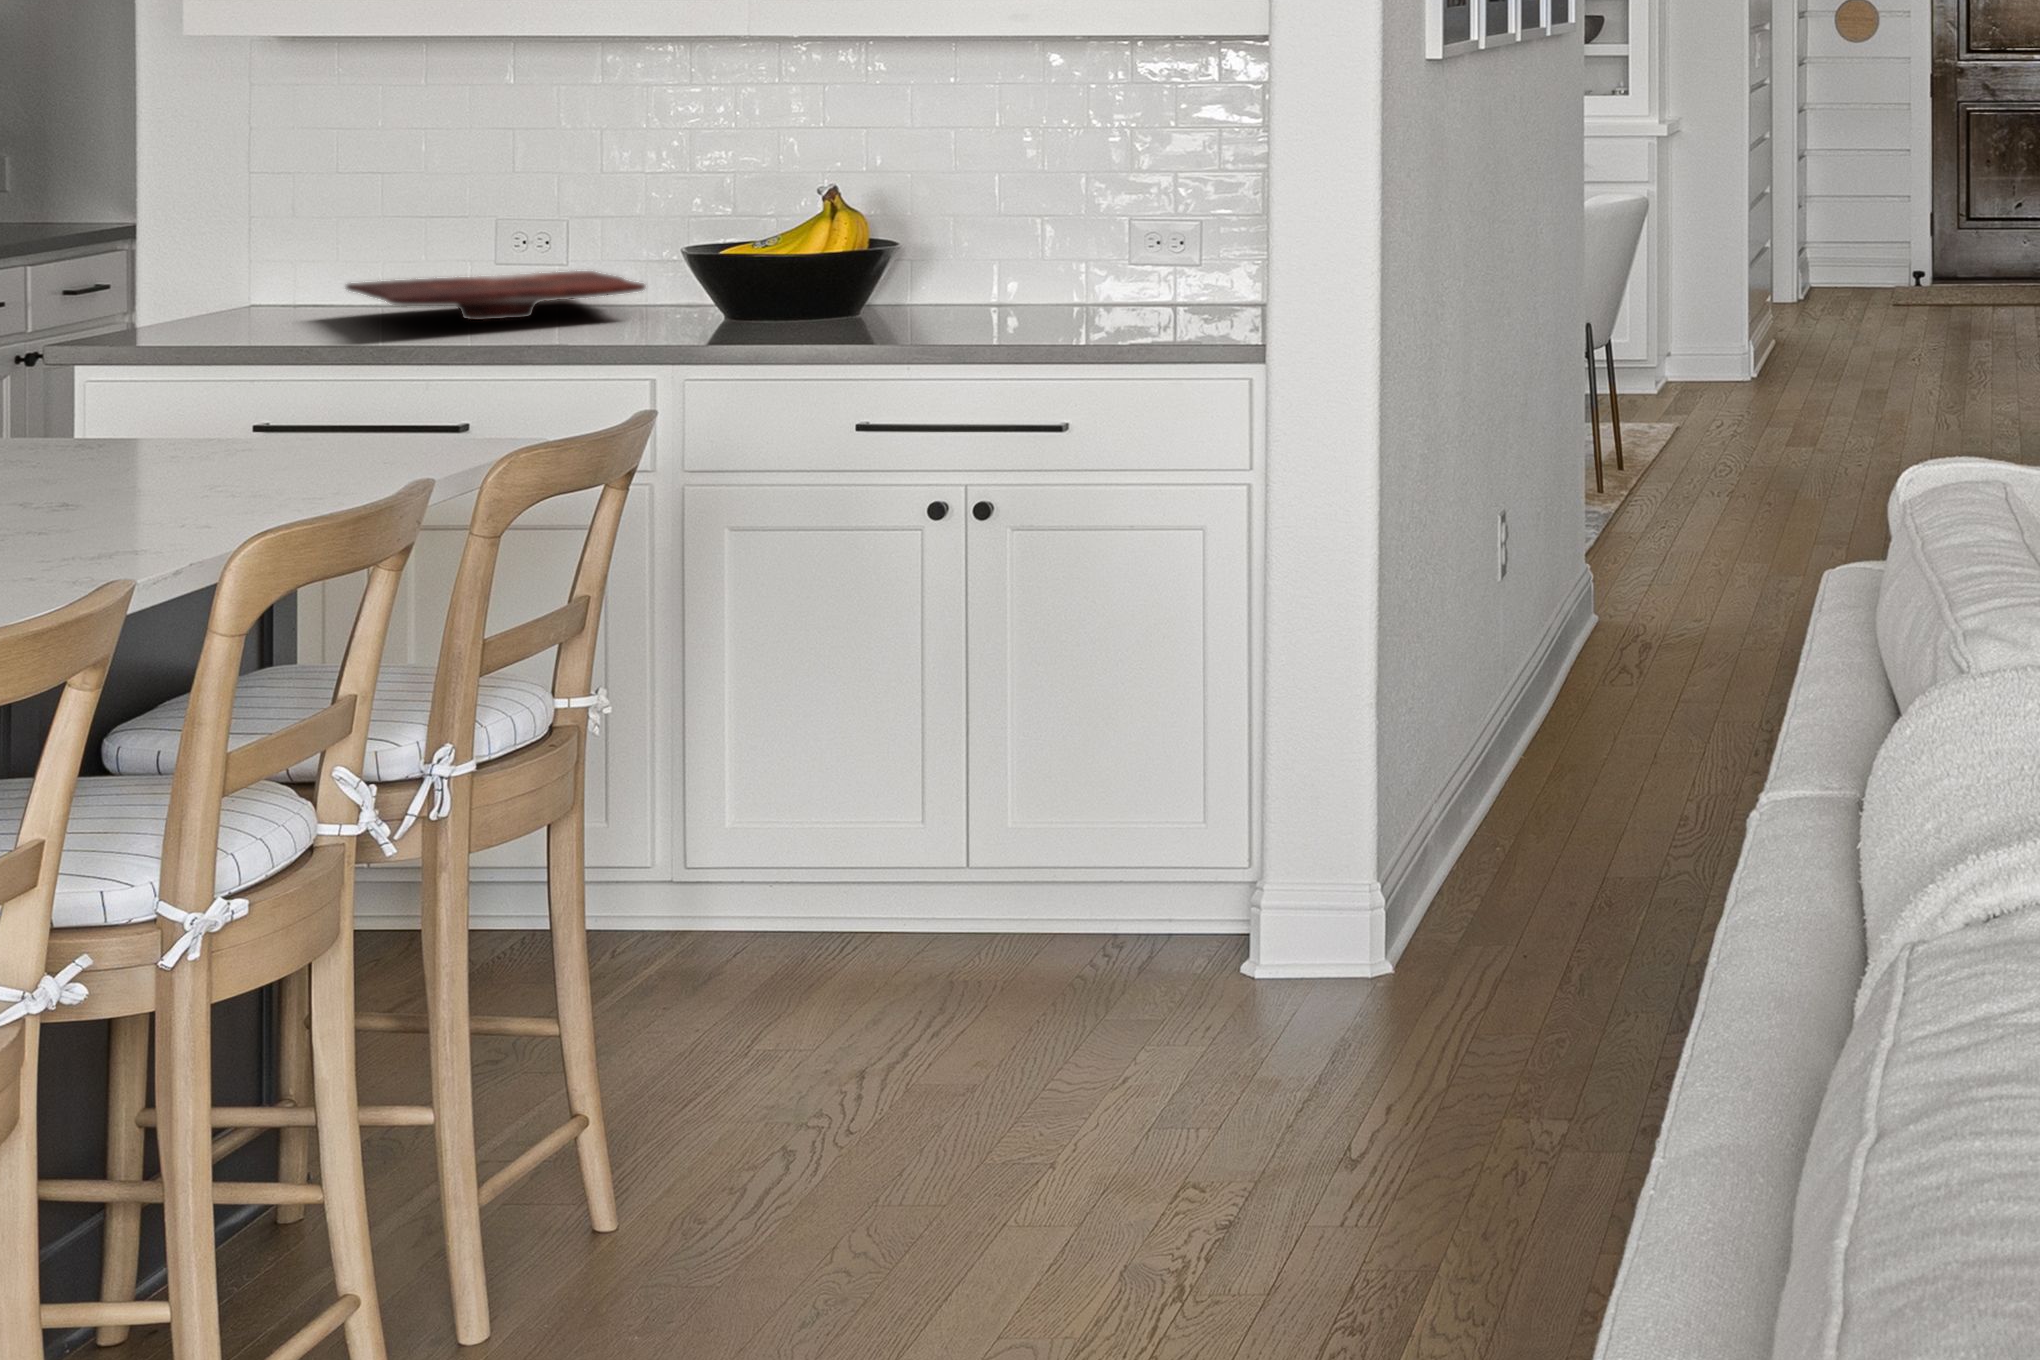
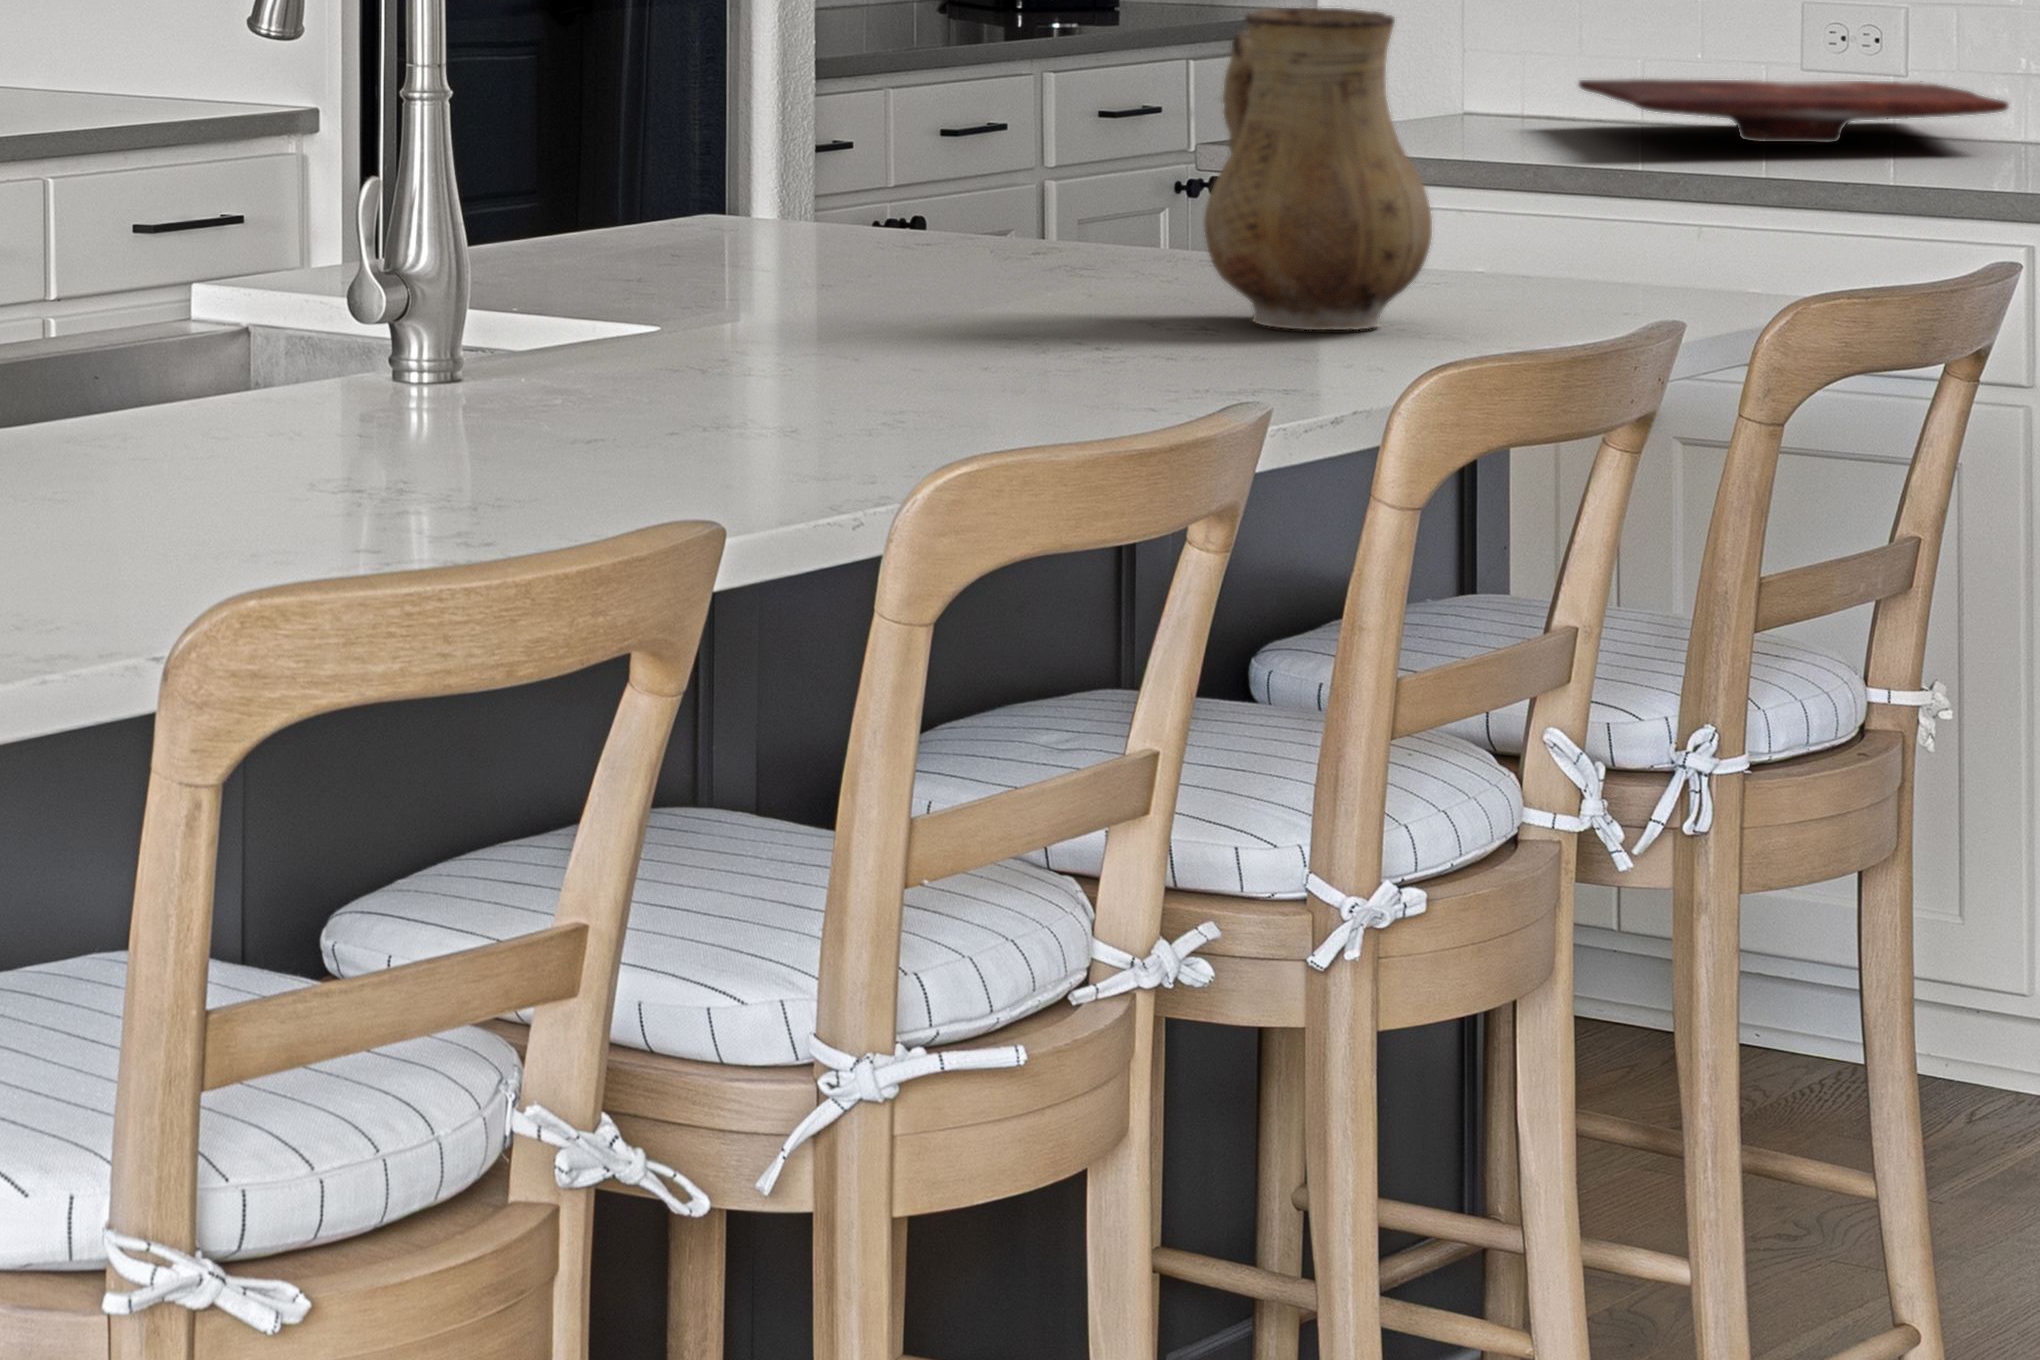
ceramic pitcher: none [67,272,245,505] -> present [1204,7,1432,330]

